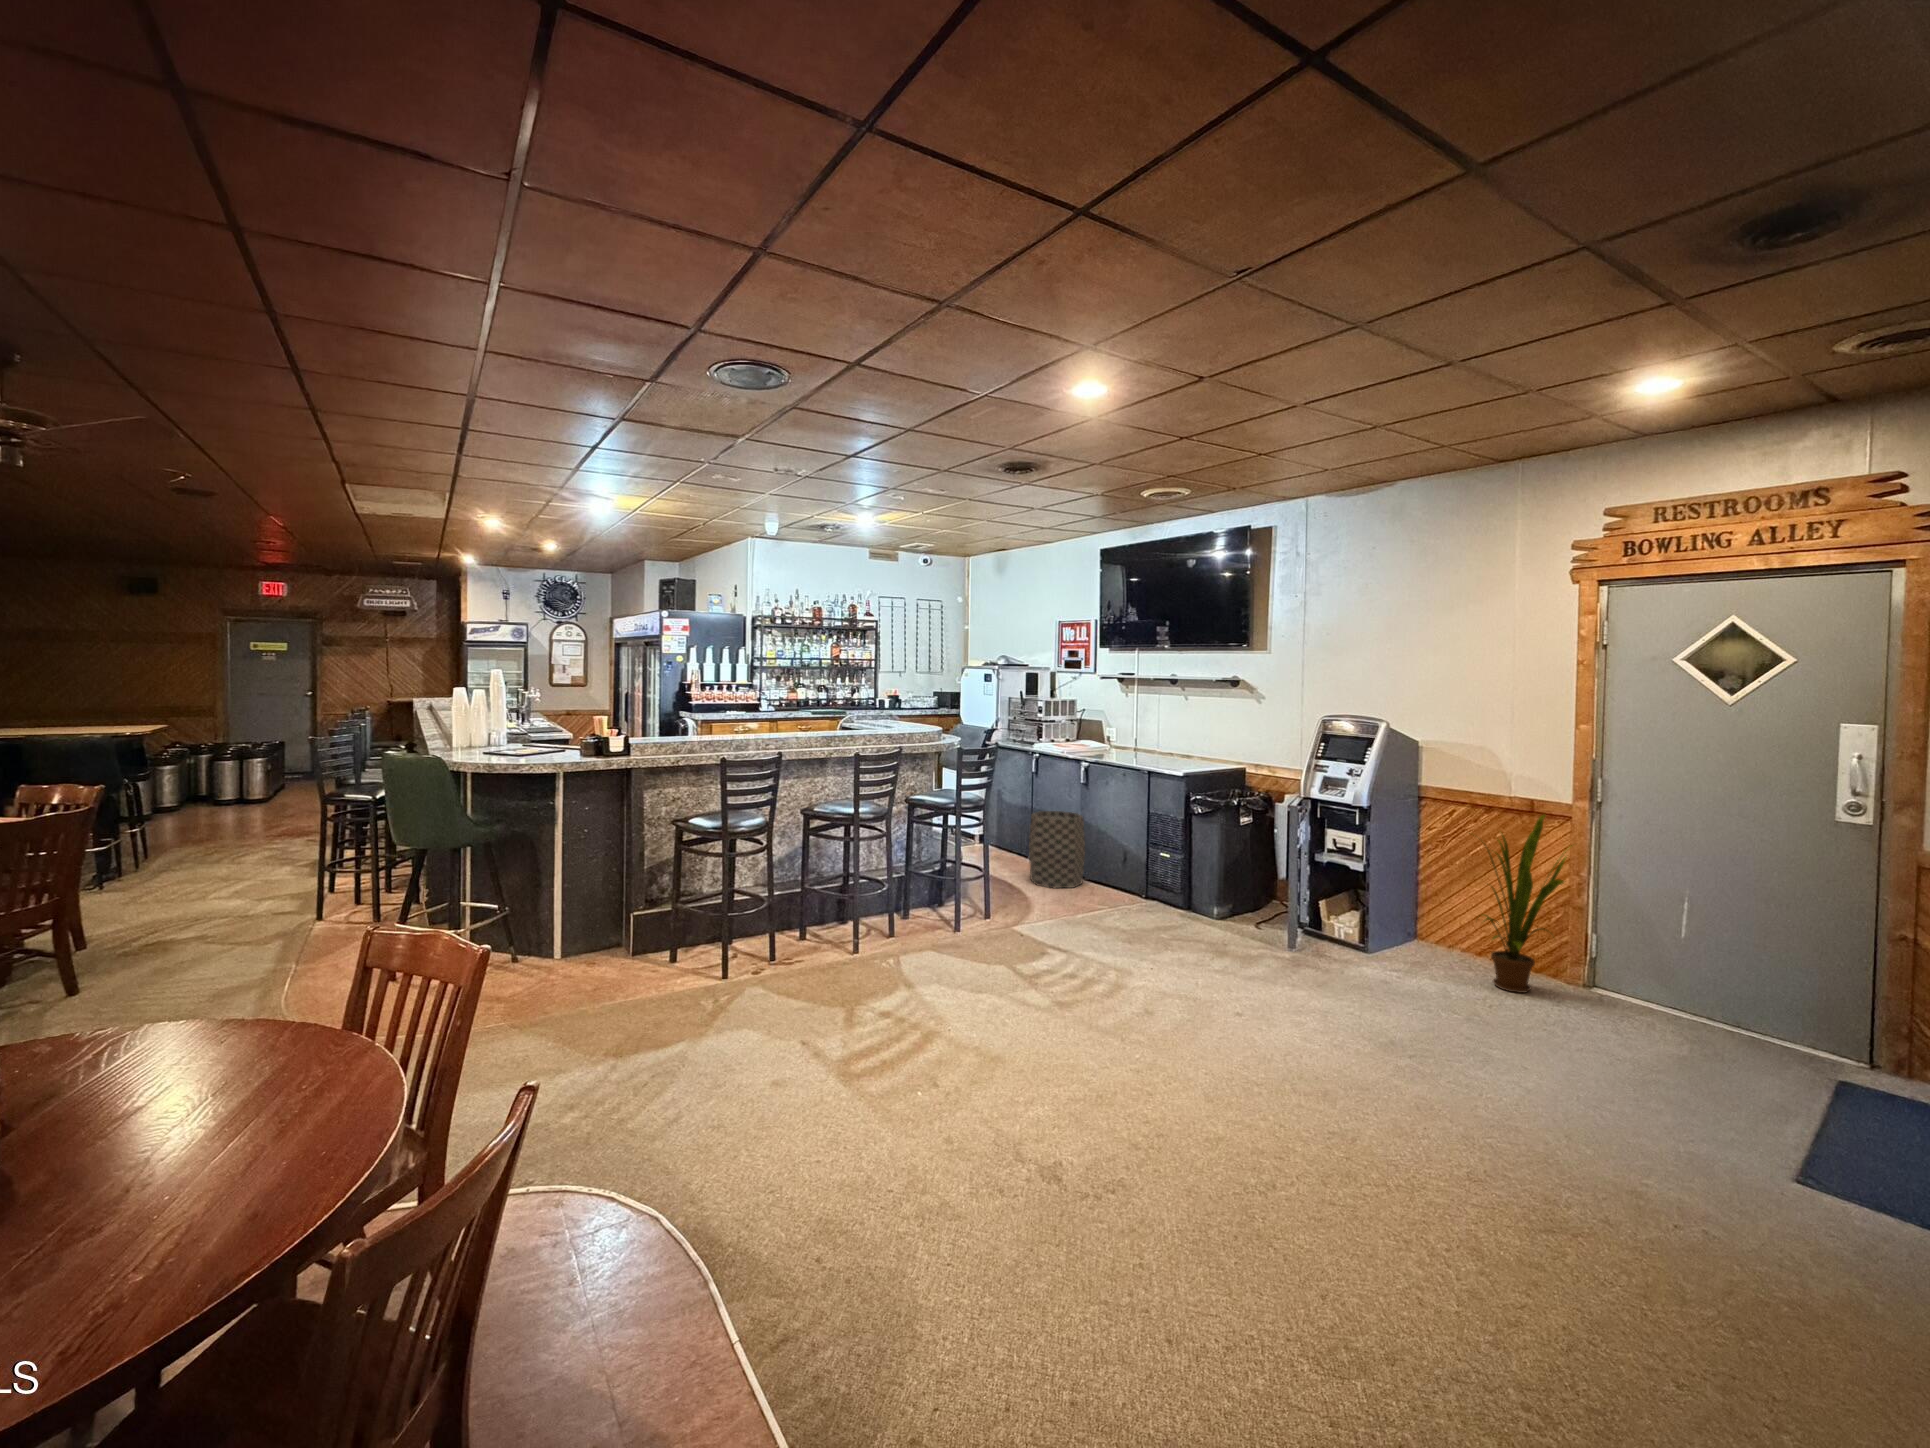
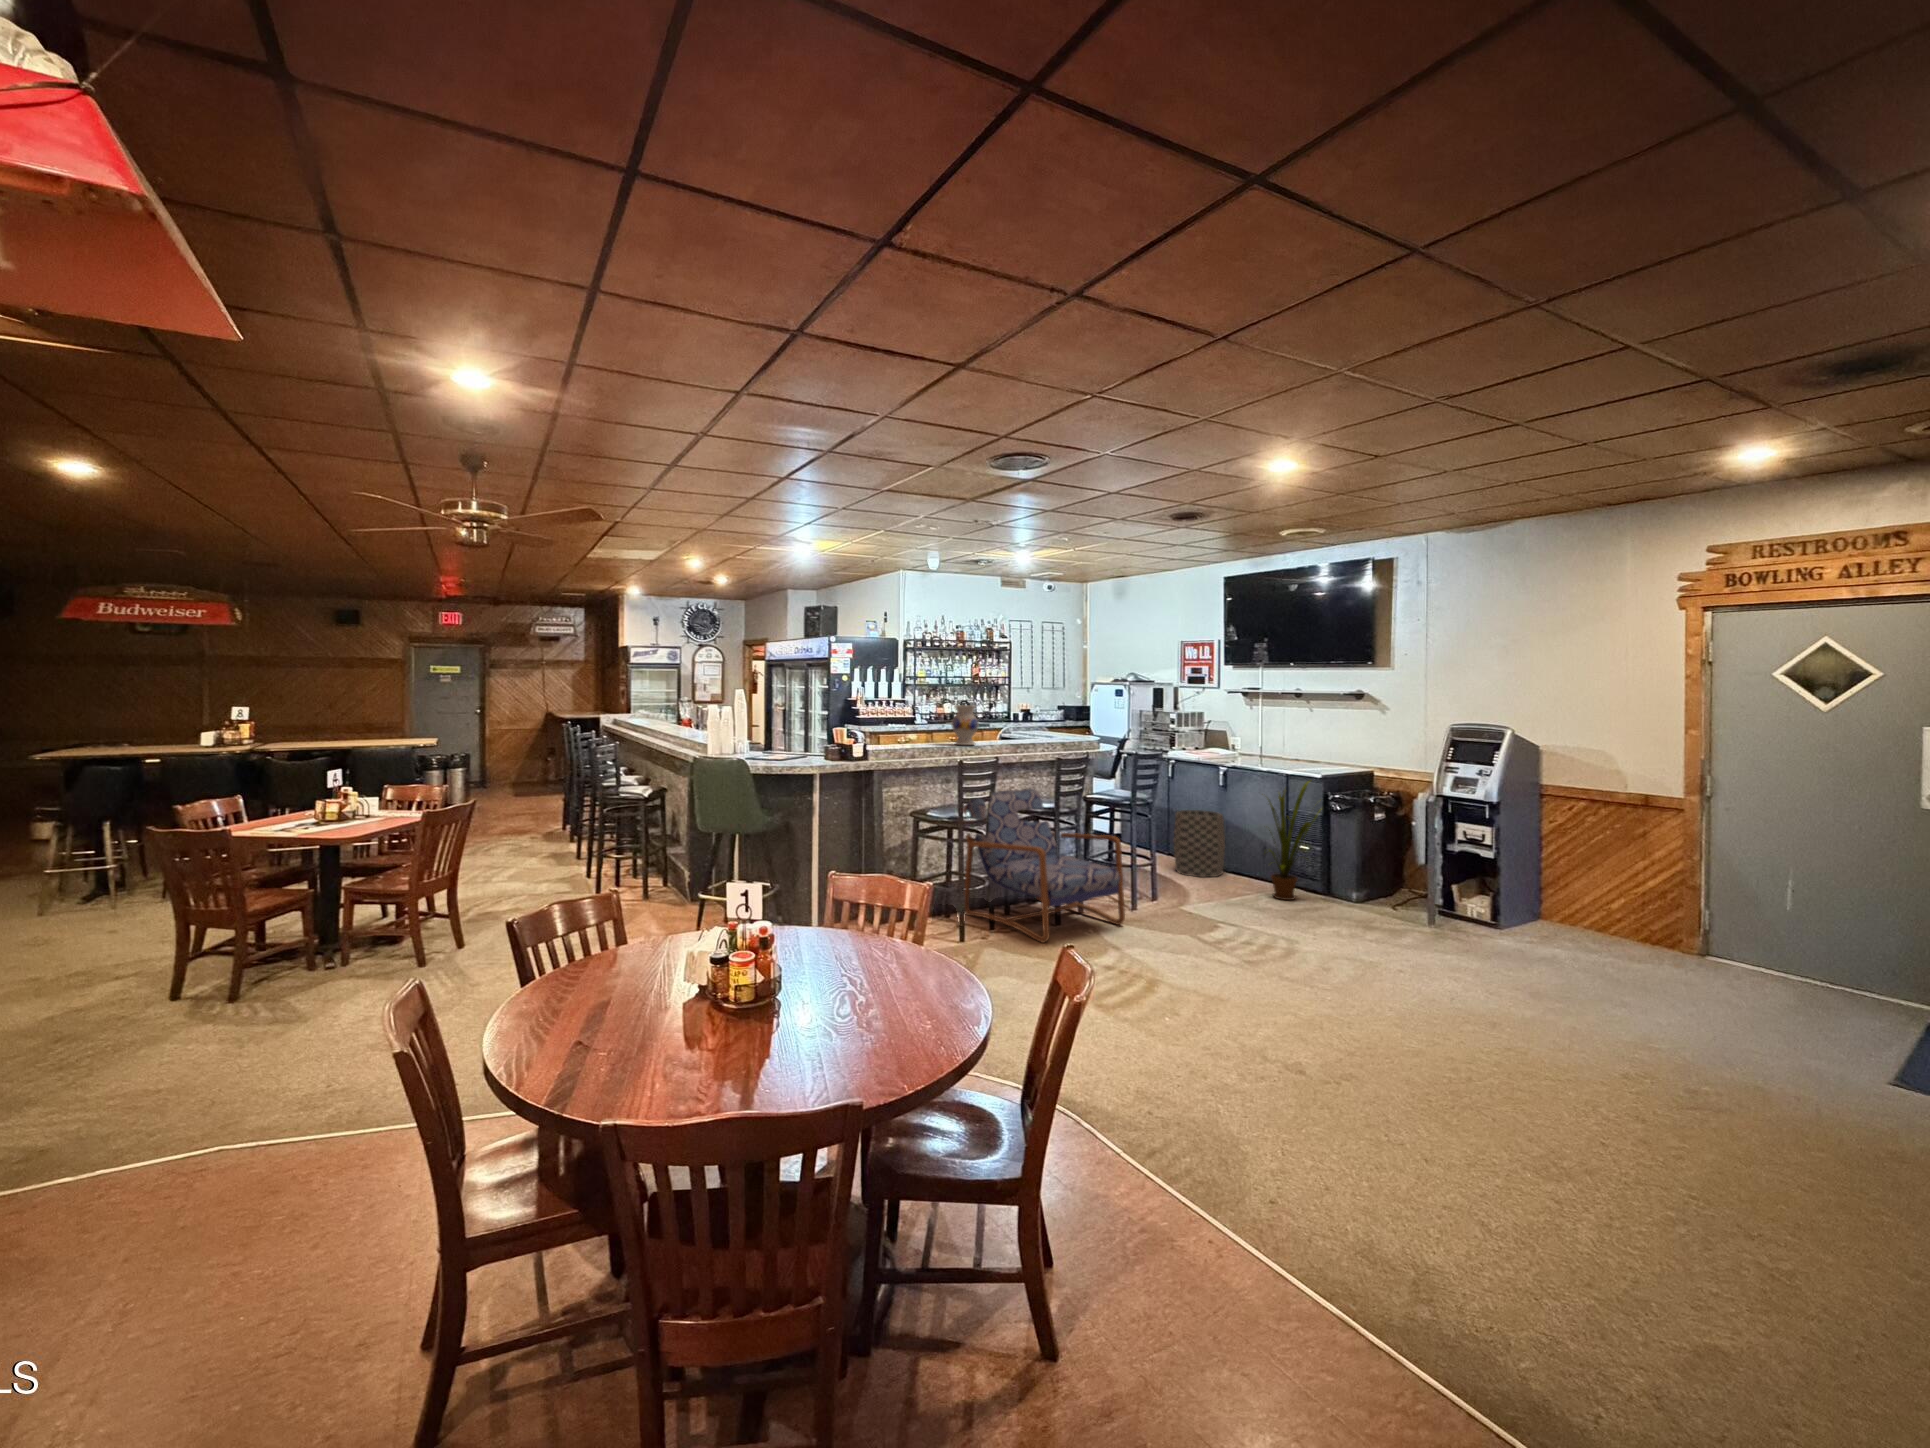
vase: none [755,690,788,738] -> present [951,705,979,745]
armchair: none [746,789,933,979] -> present [964,789,1125,943]
house plant: present [1469,815,1572,993] -> present [1269,781,1322,900]

